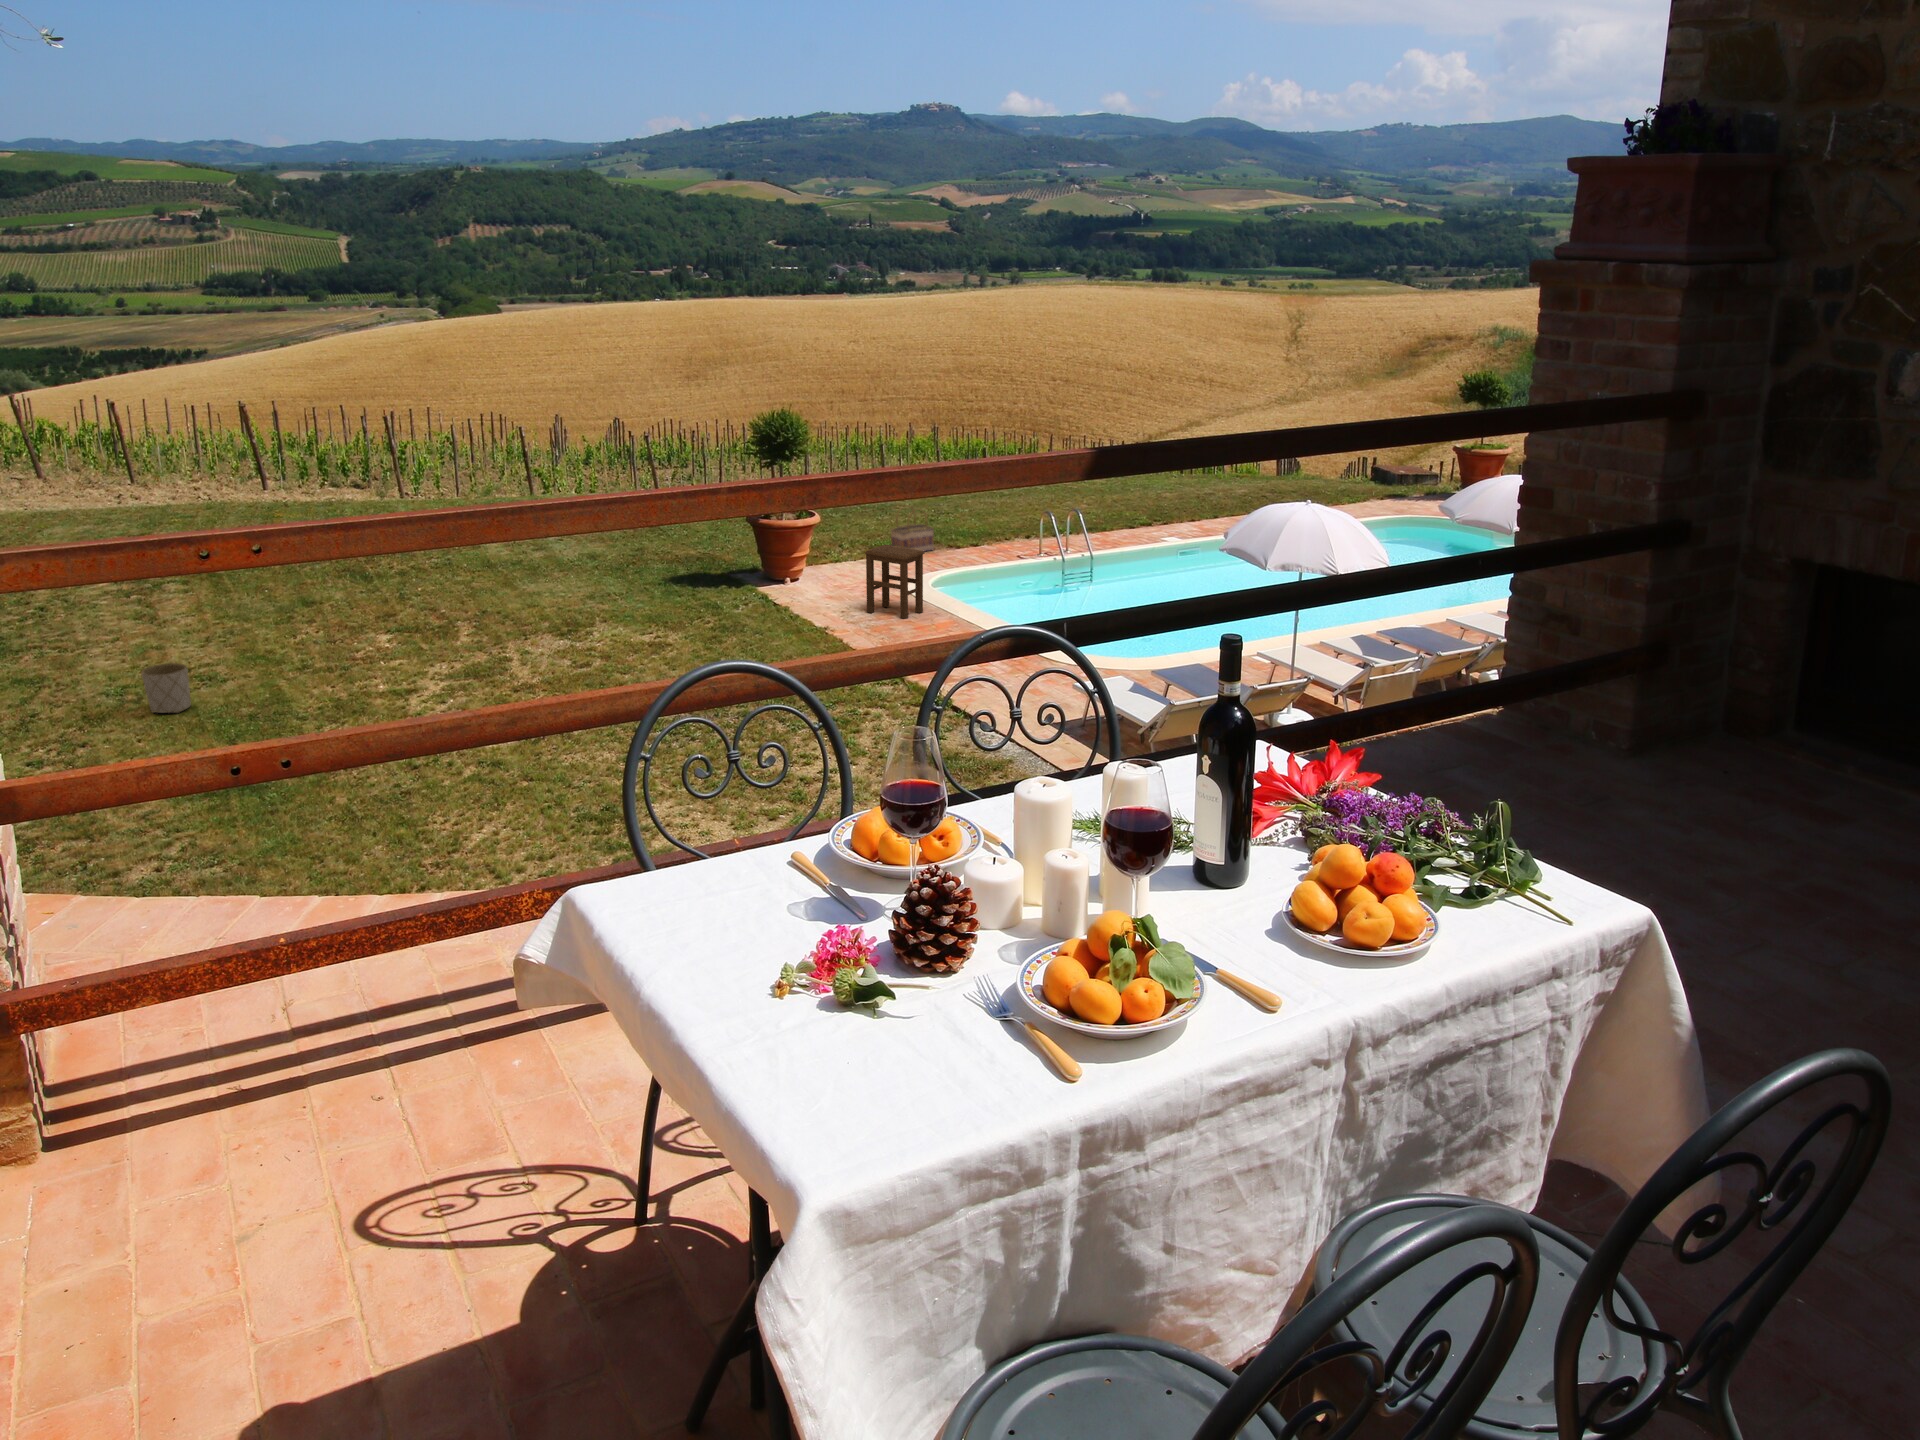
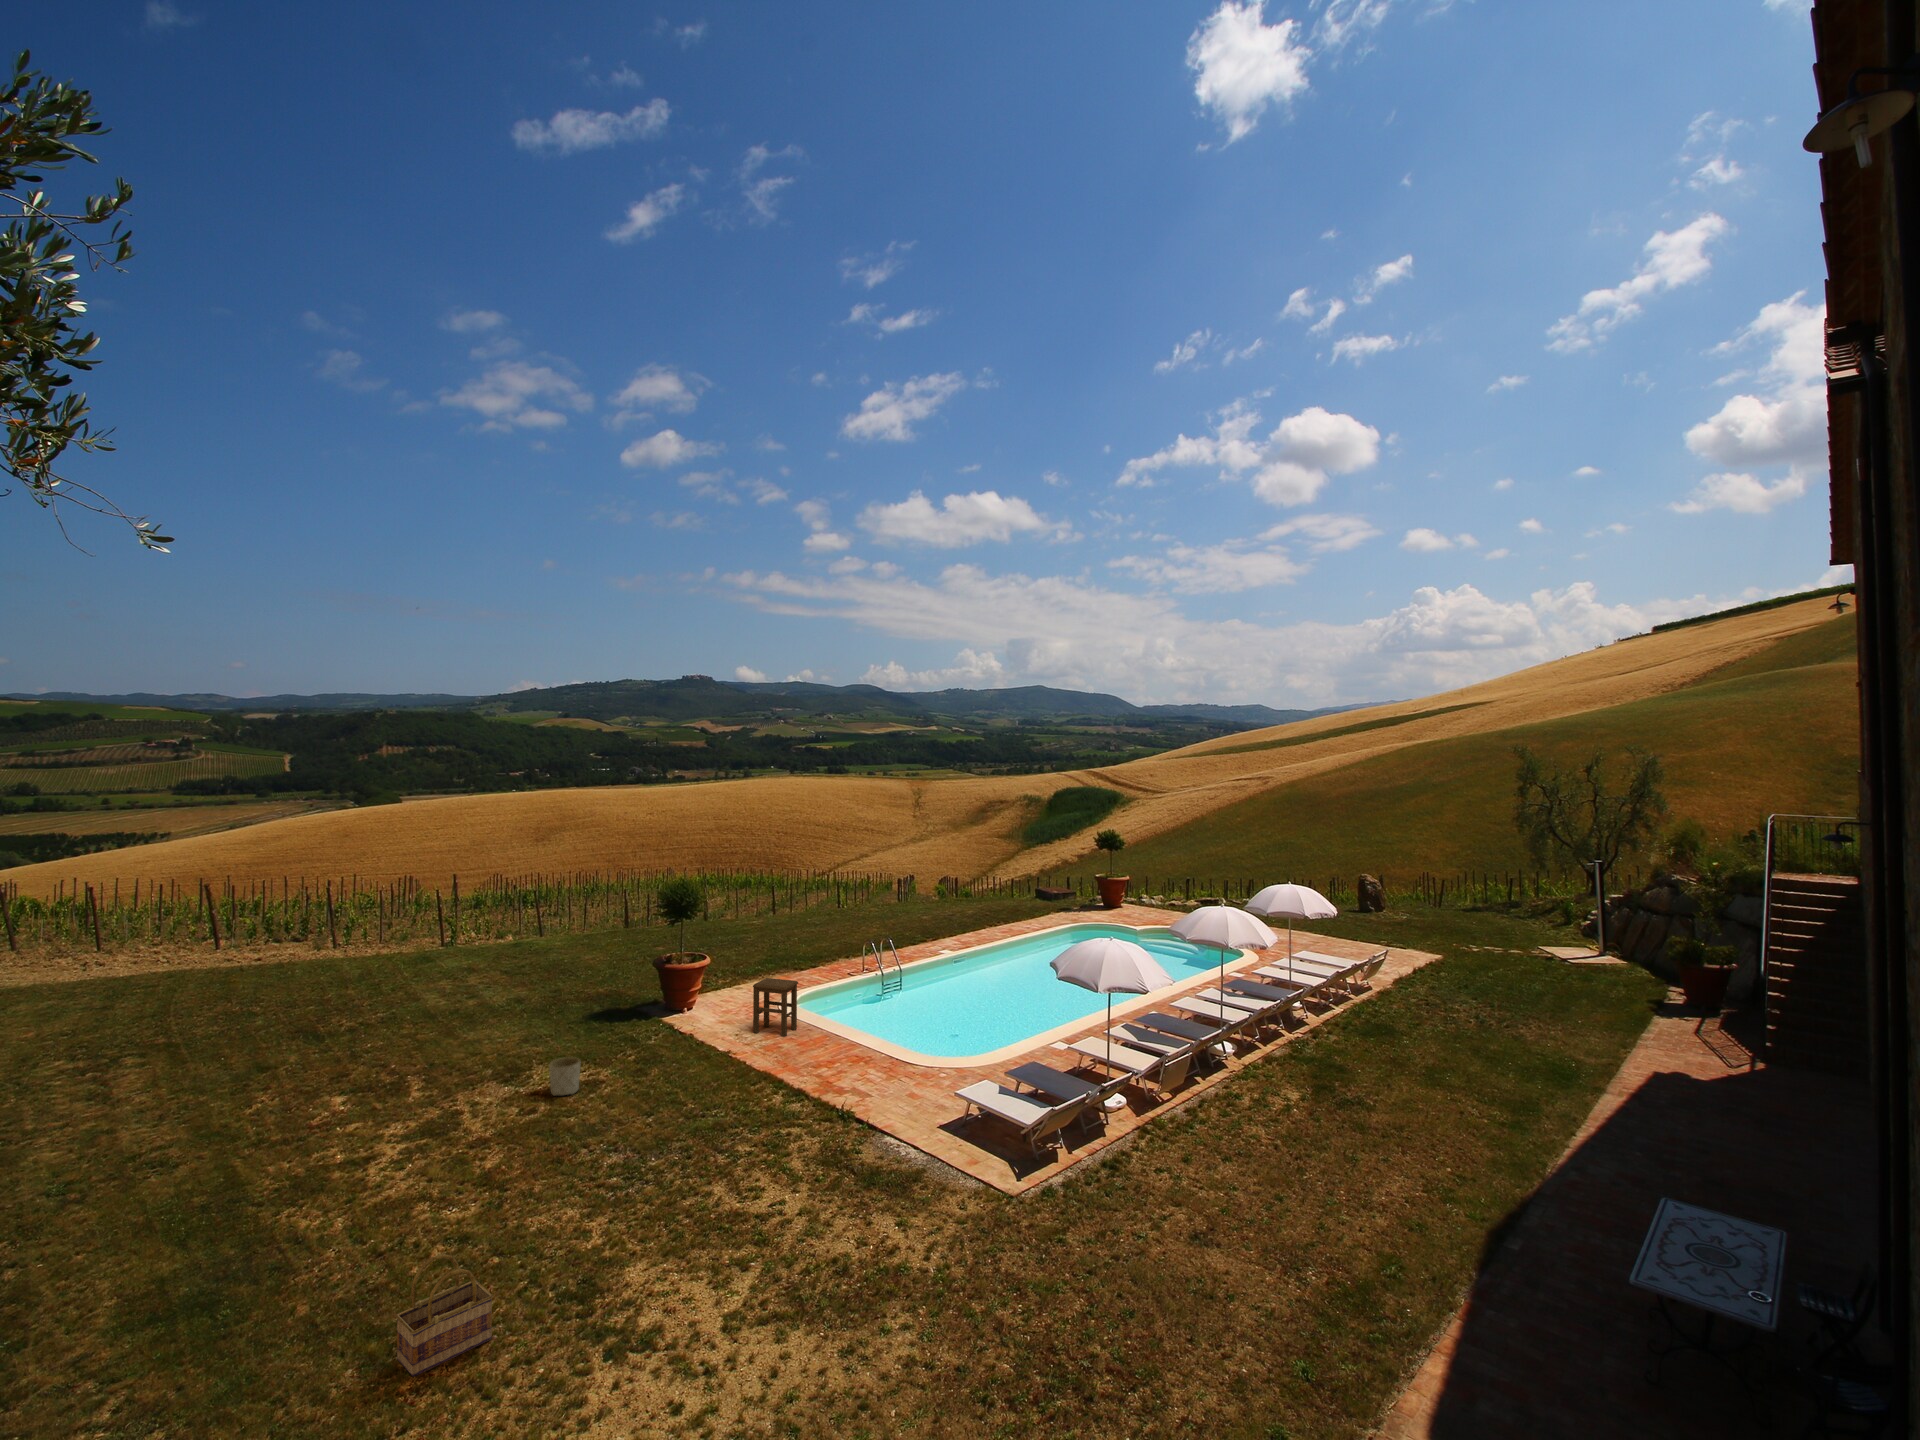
basket: present [891,505,934,551] -> present [396,1254,493,1377]
planter: present [141,663,191,713] -> present [549,1057,580,1096]

